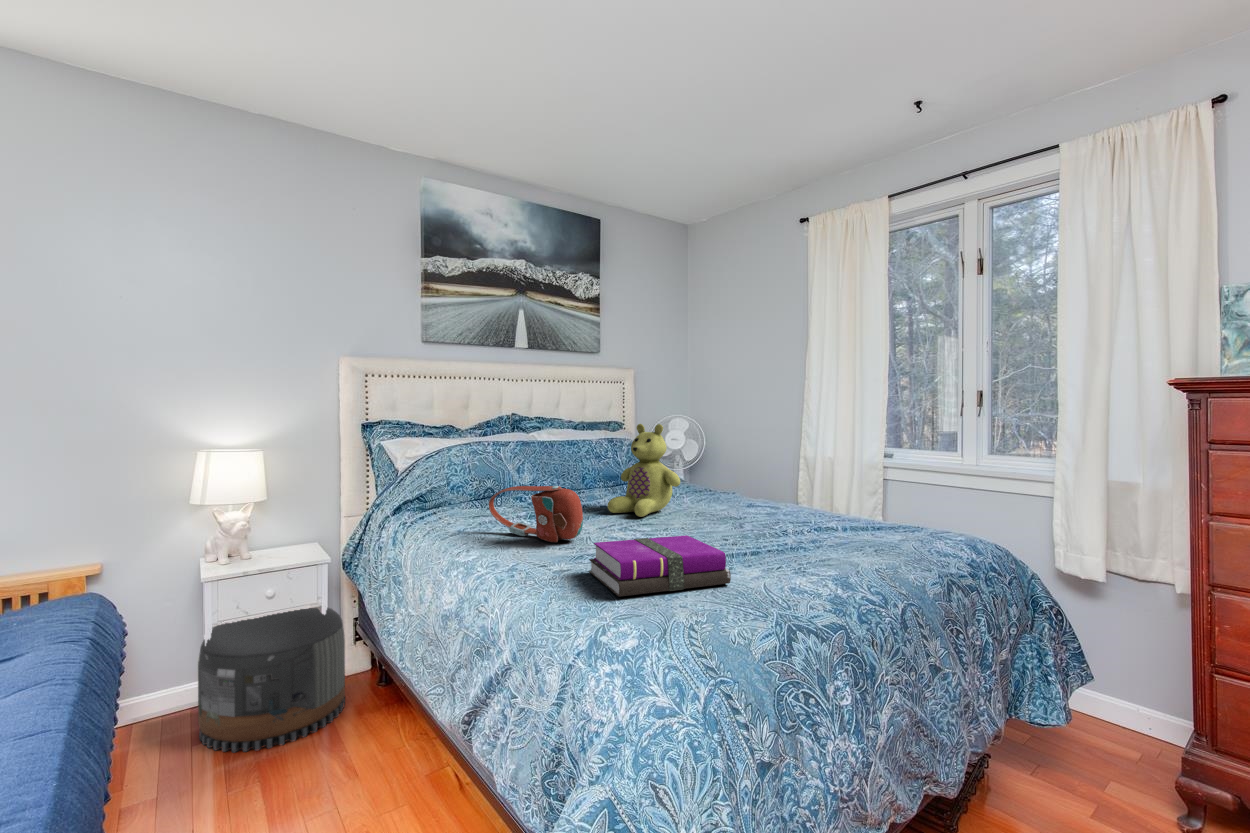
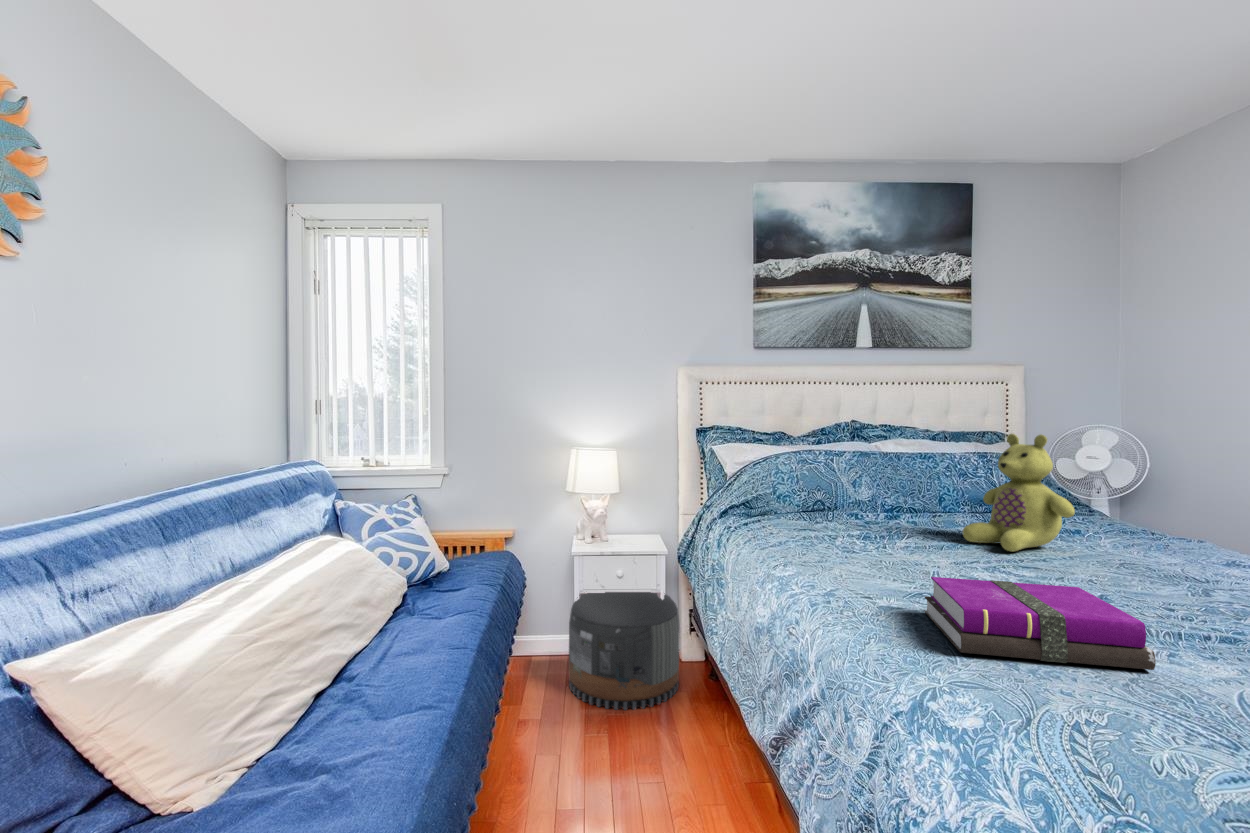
handbag: present [489,486,583,542] -> none [811,499,923,568]

